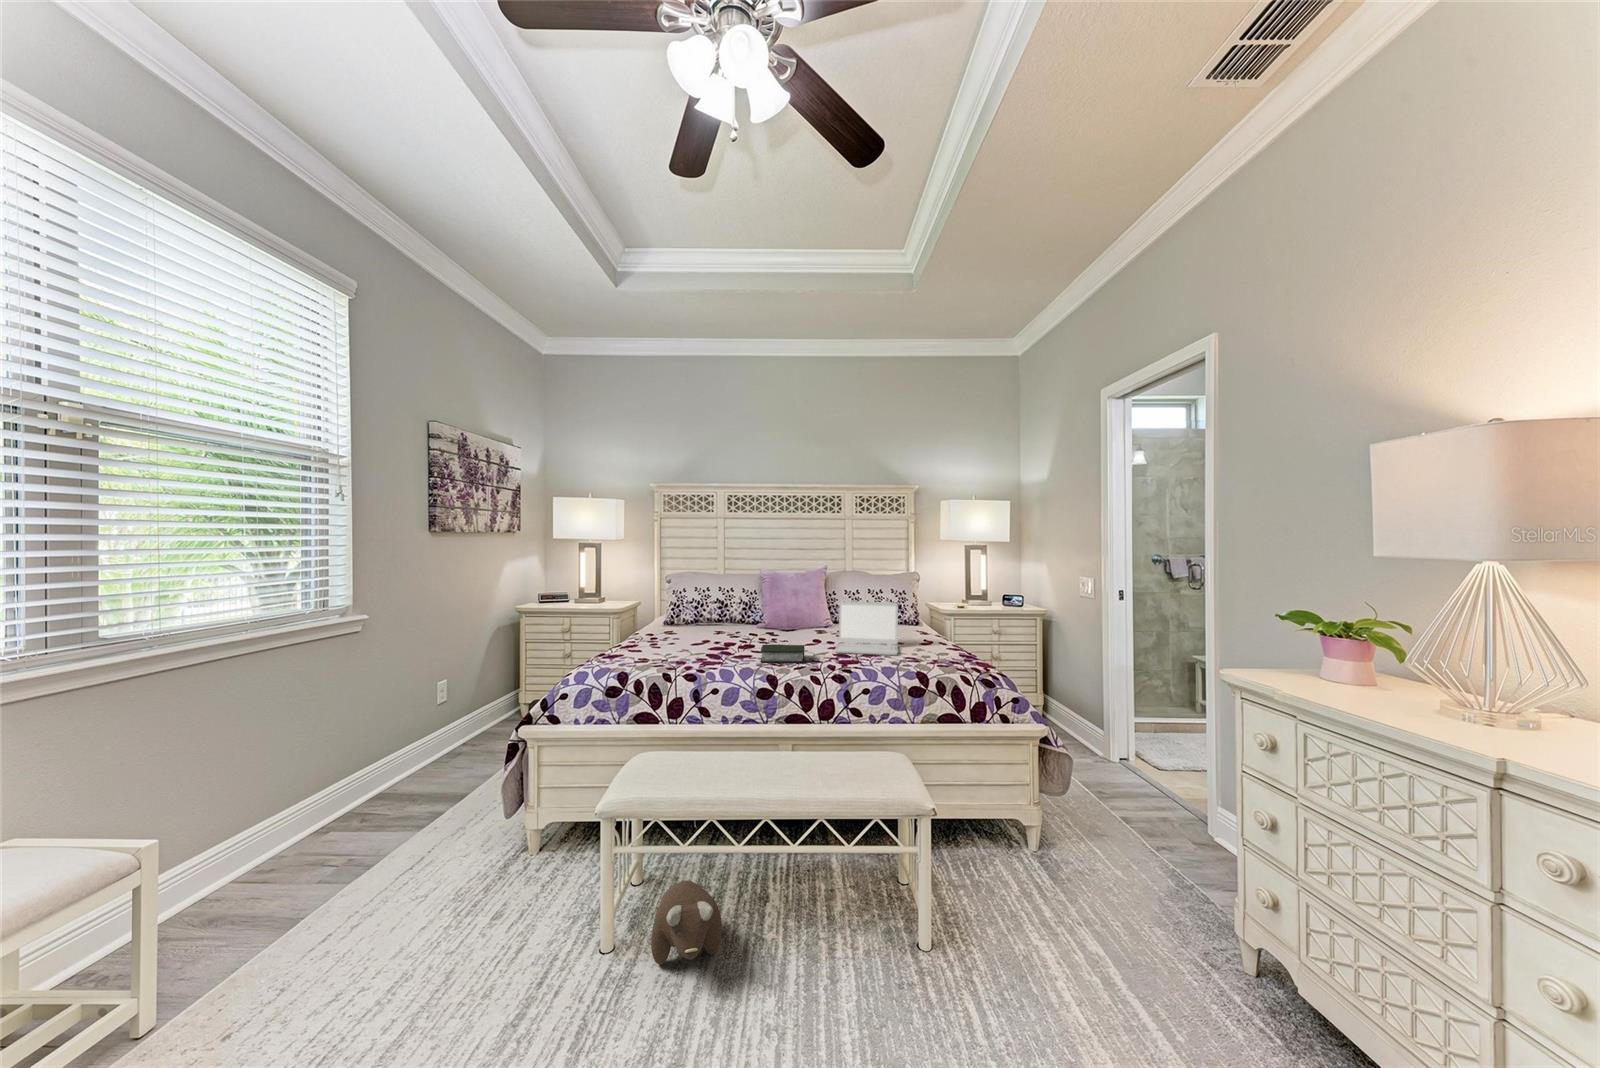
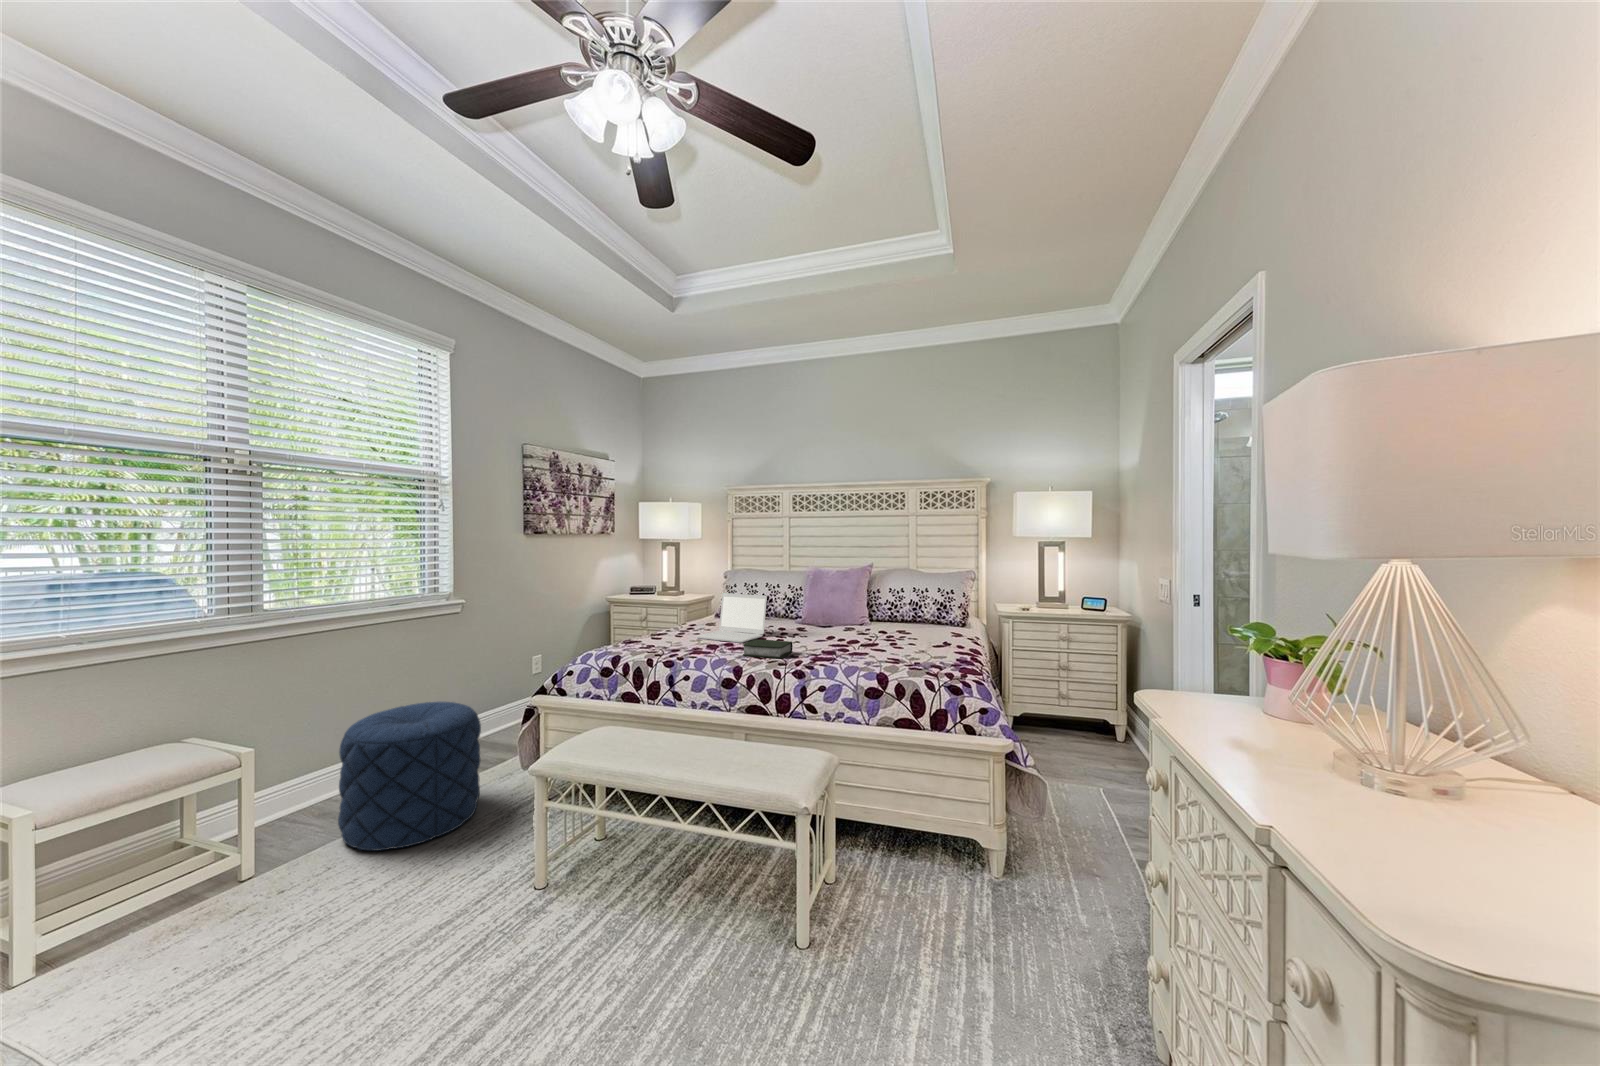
laptop: present [835,601,898,655] -> present [696,593,767,643]
pouf: none [265,744,457,954] -> present [338,702,481,851]
plush toy: present [651,880,722,965] -> none [561,841,627,909]

